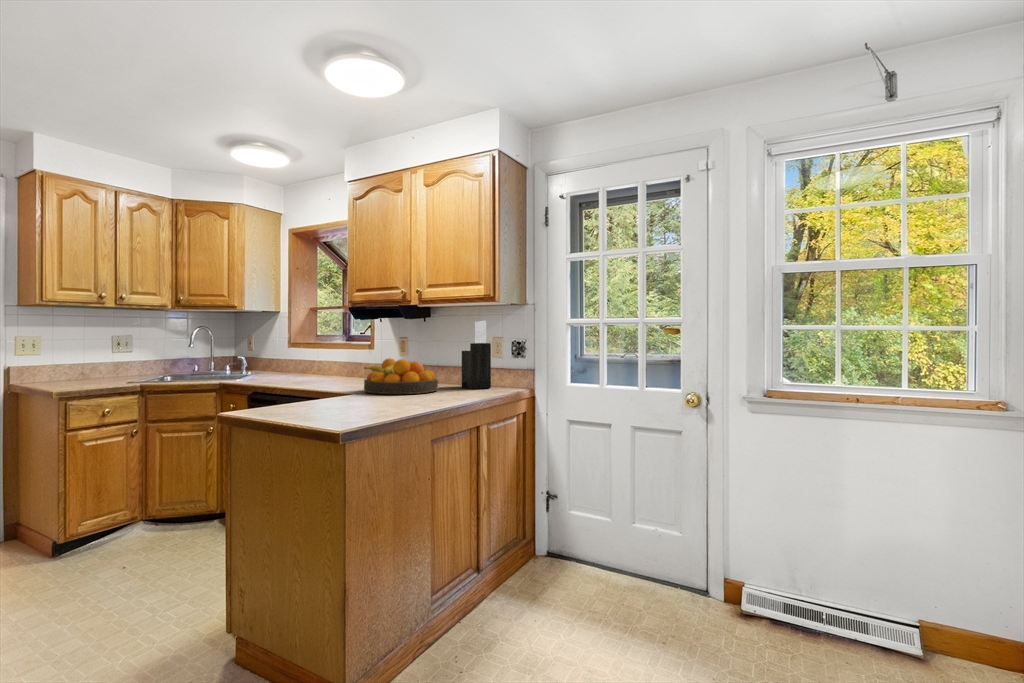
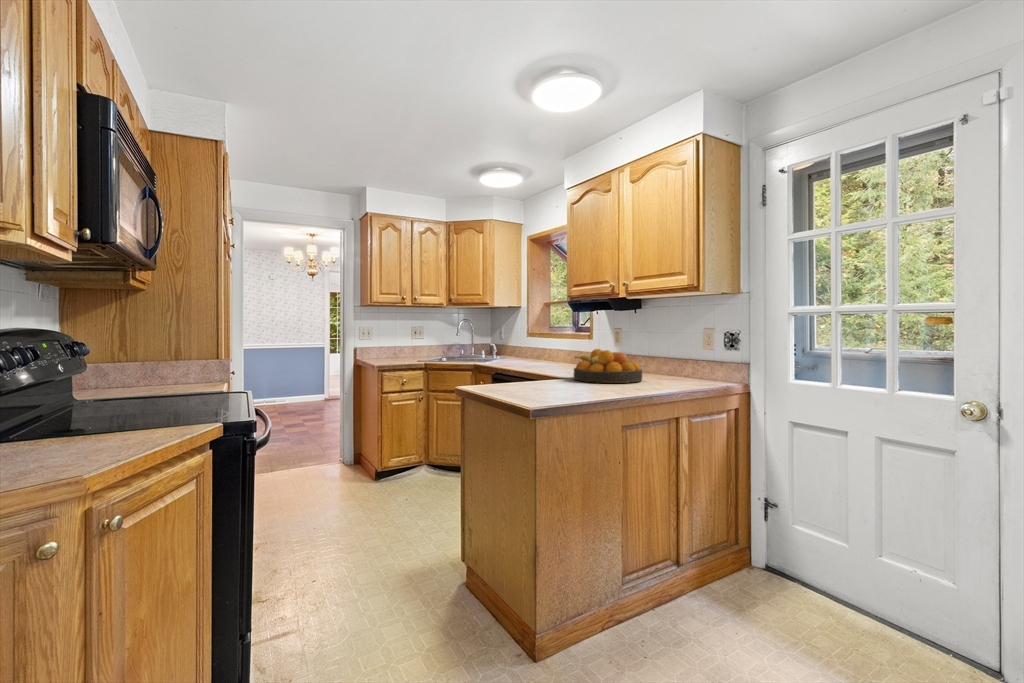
knife block: present [462,321,491,389] -> none [670,312,700,381]

